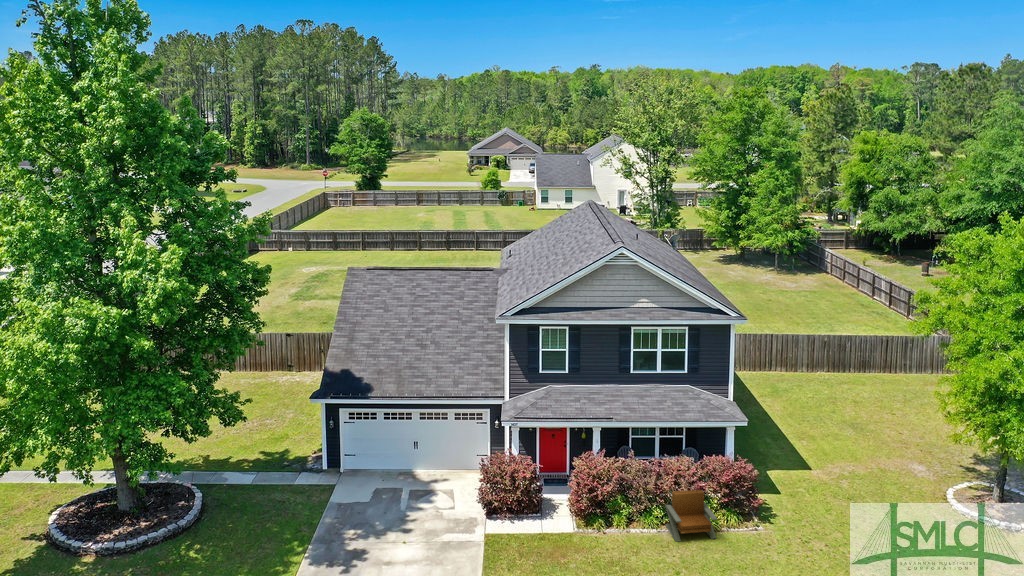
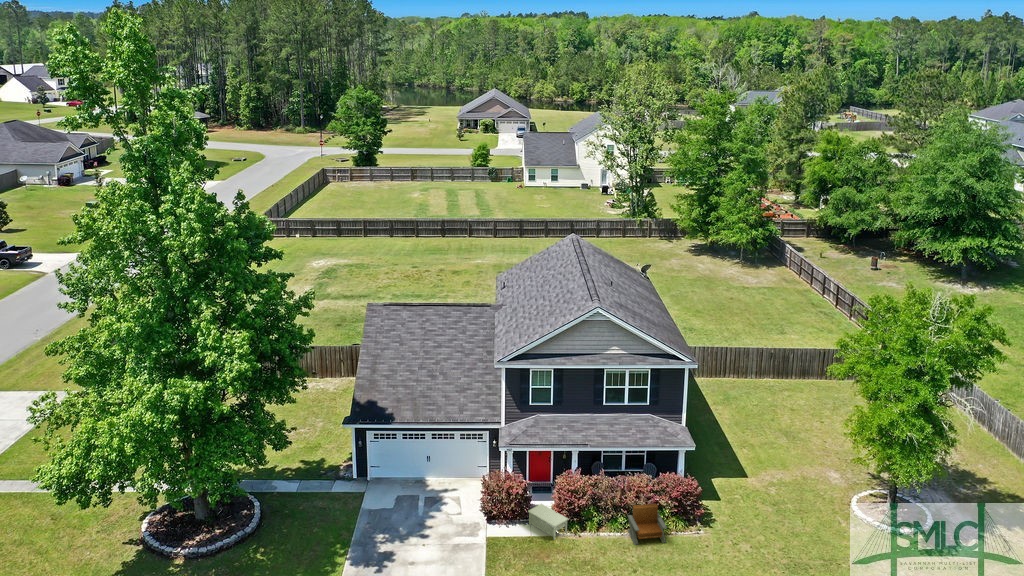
storage bench: none [538,493,590,536] -> present [528,504,568,540]

